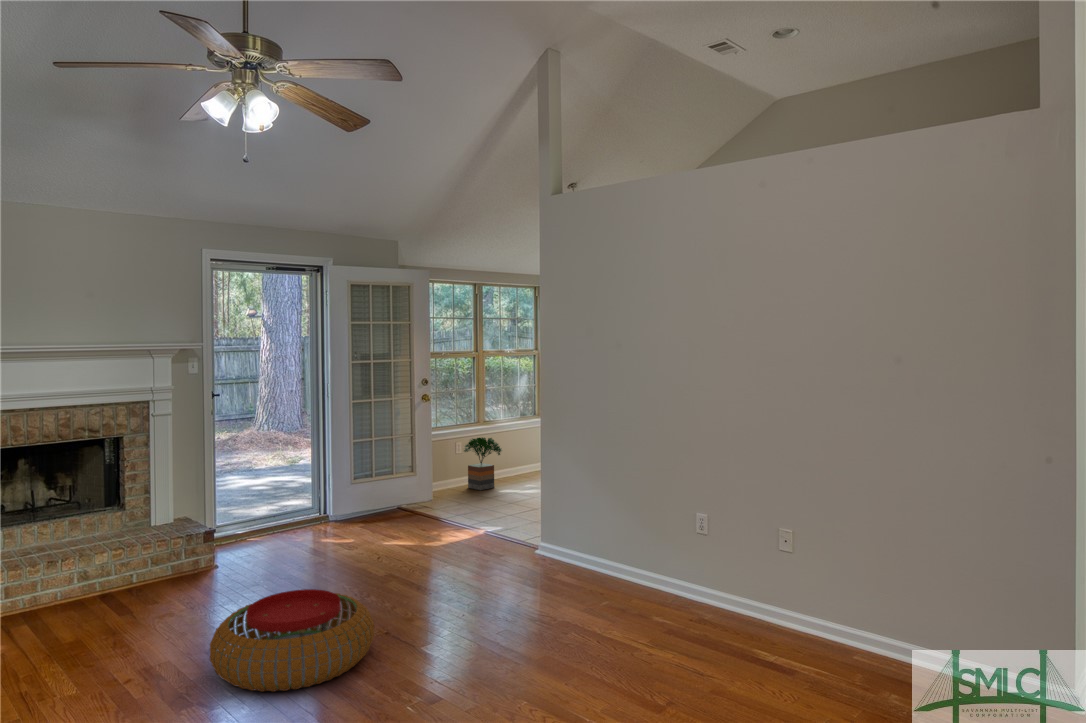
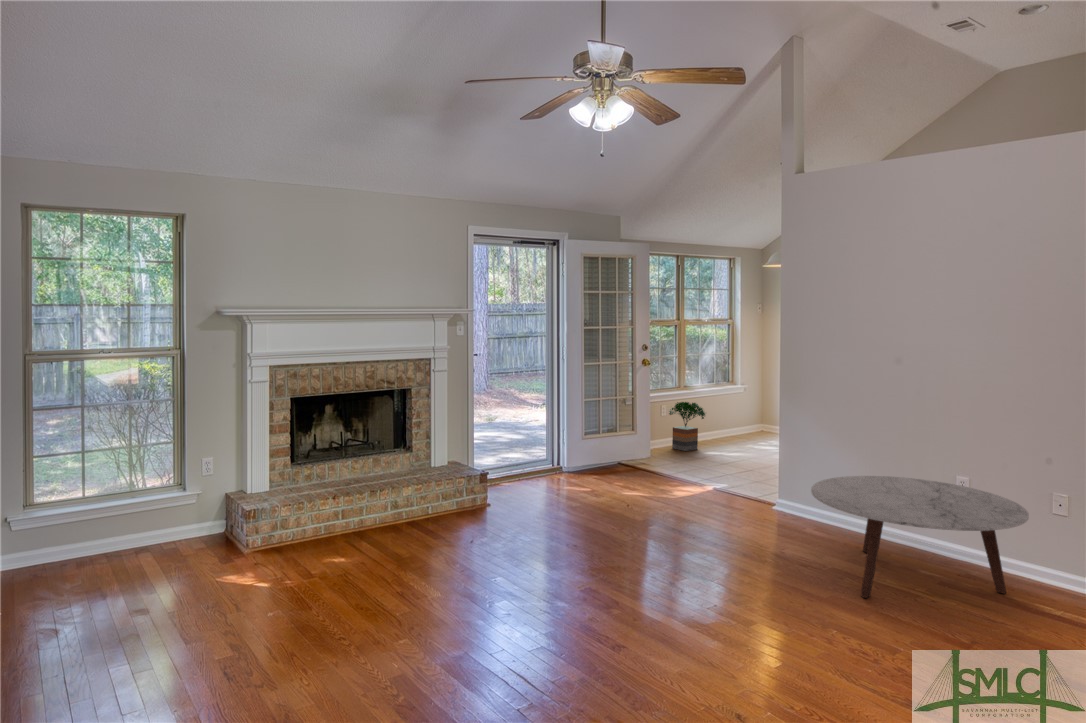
coffee table: none [528,514,730,652] -> present [811,476,1029,598]
pouf: present [210,589,374,692] -> none [546,526,683,610]

